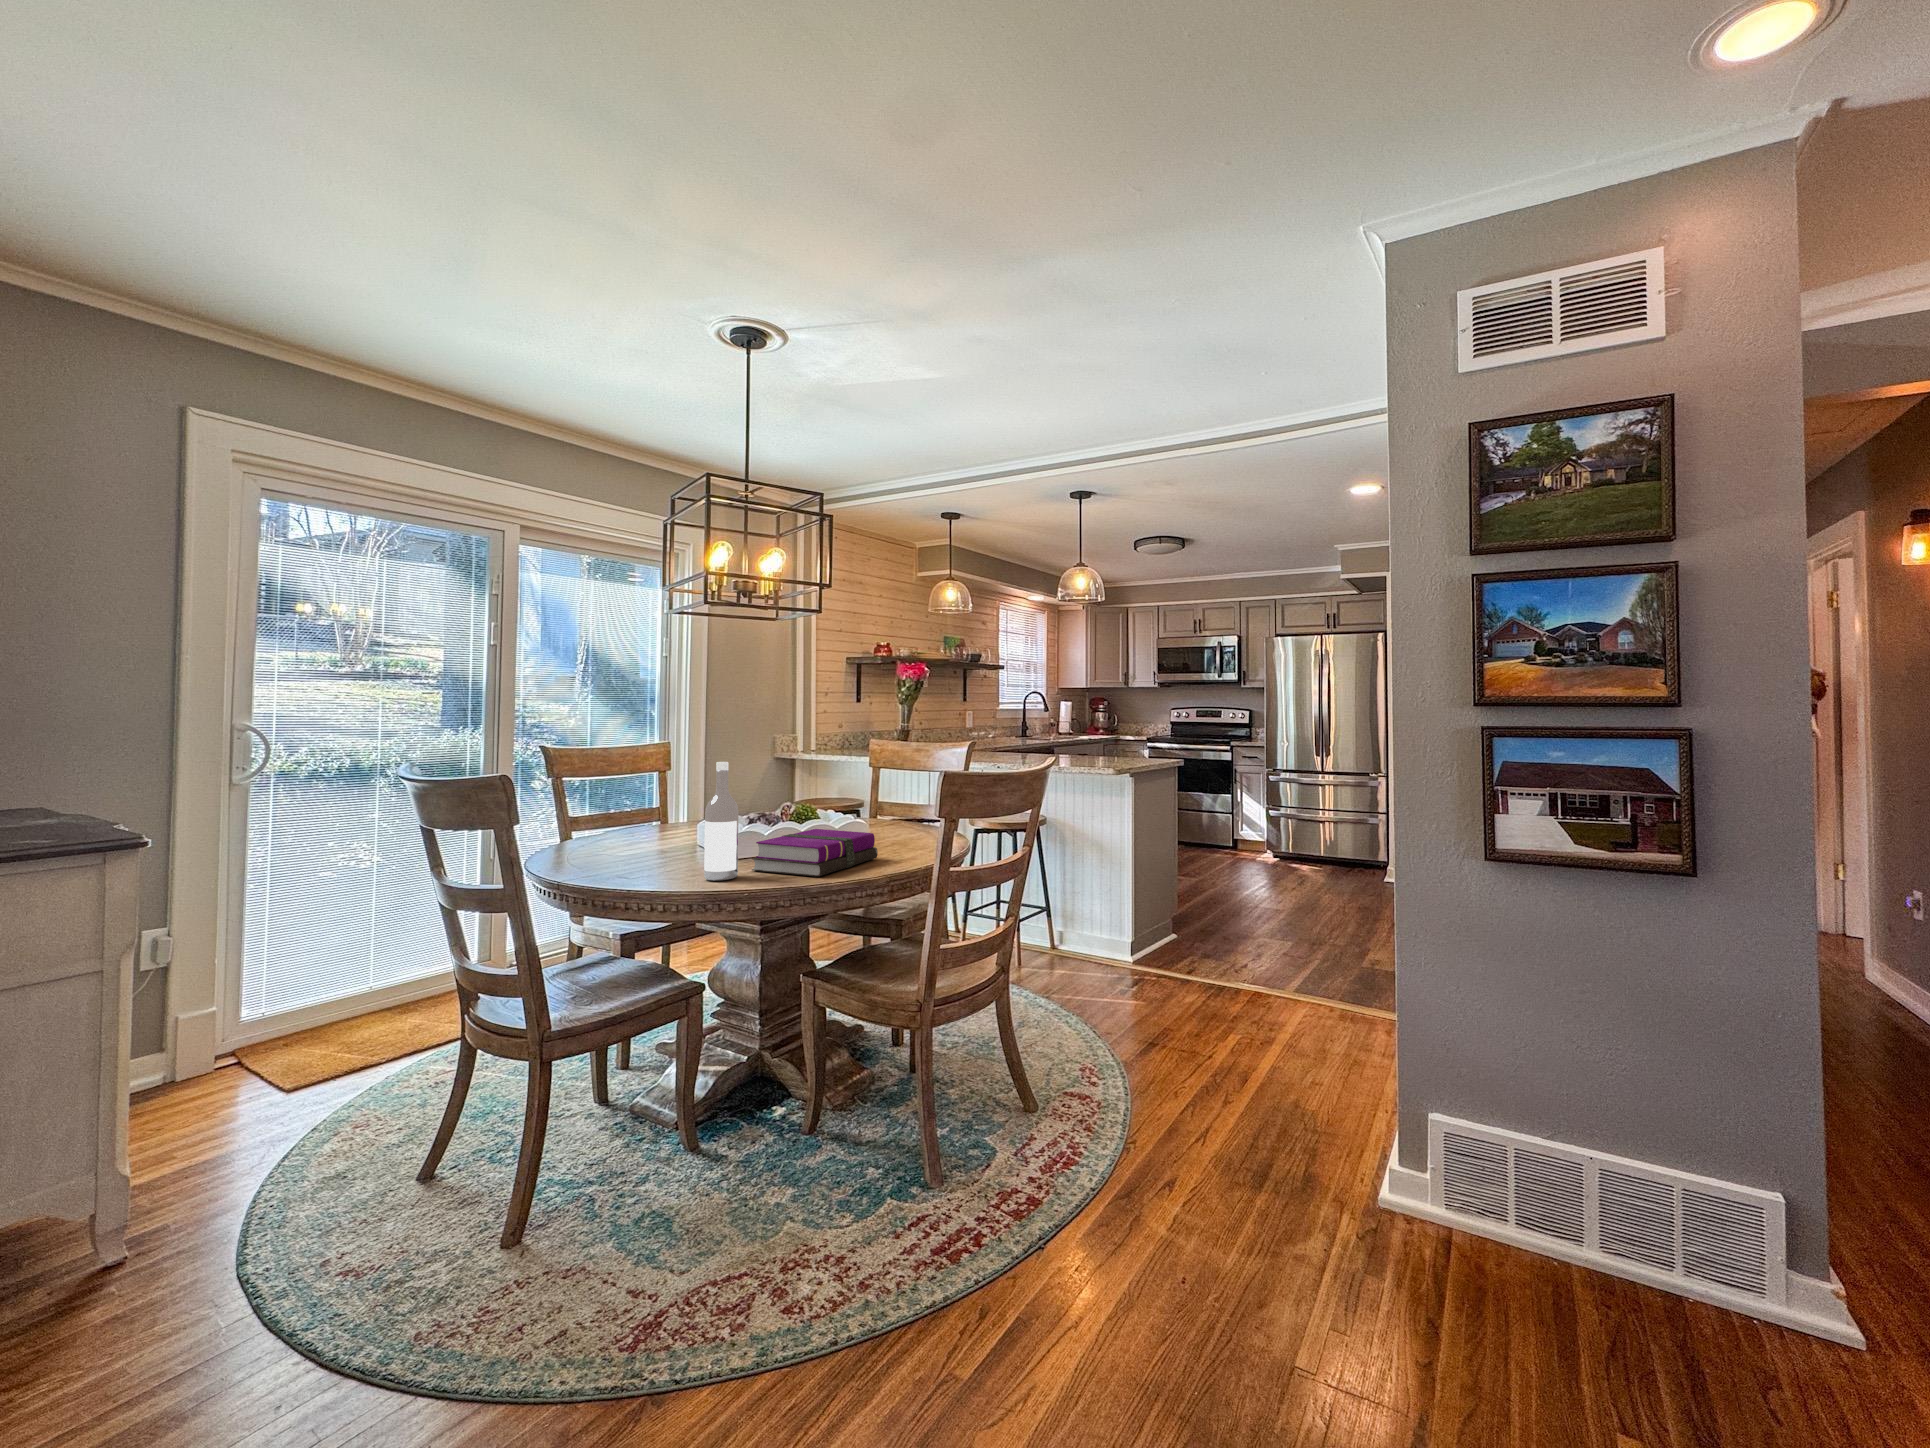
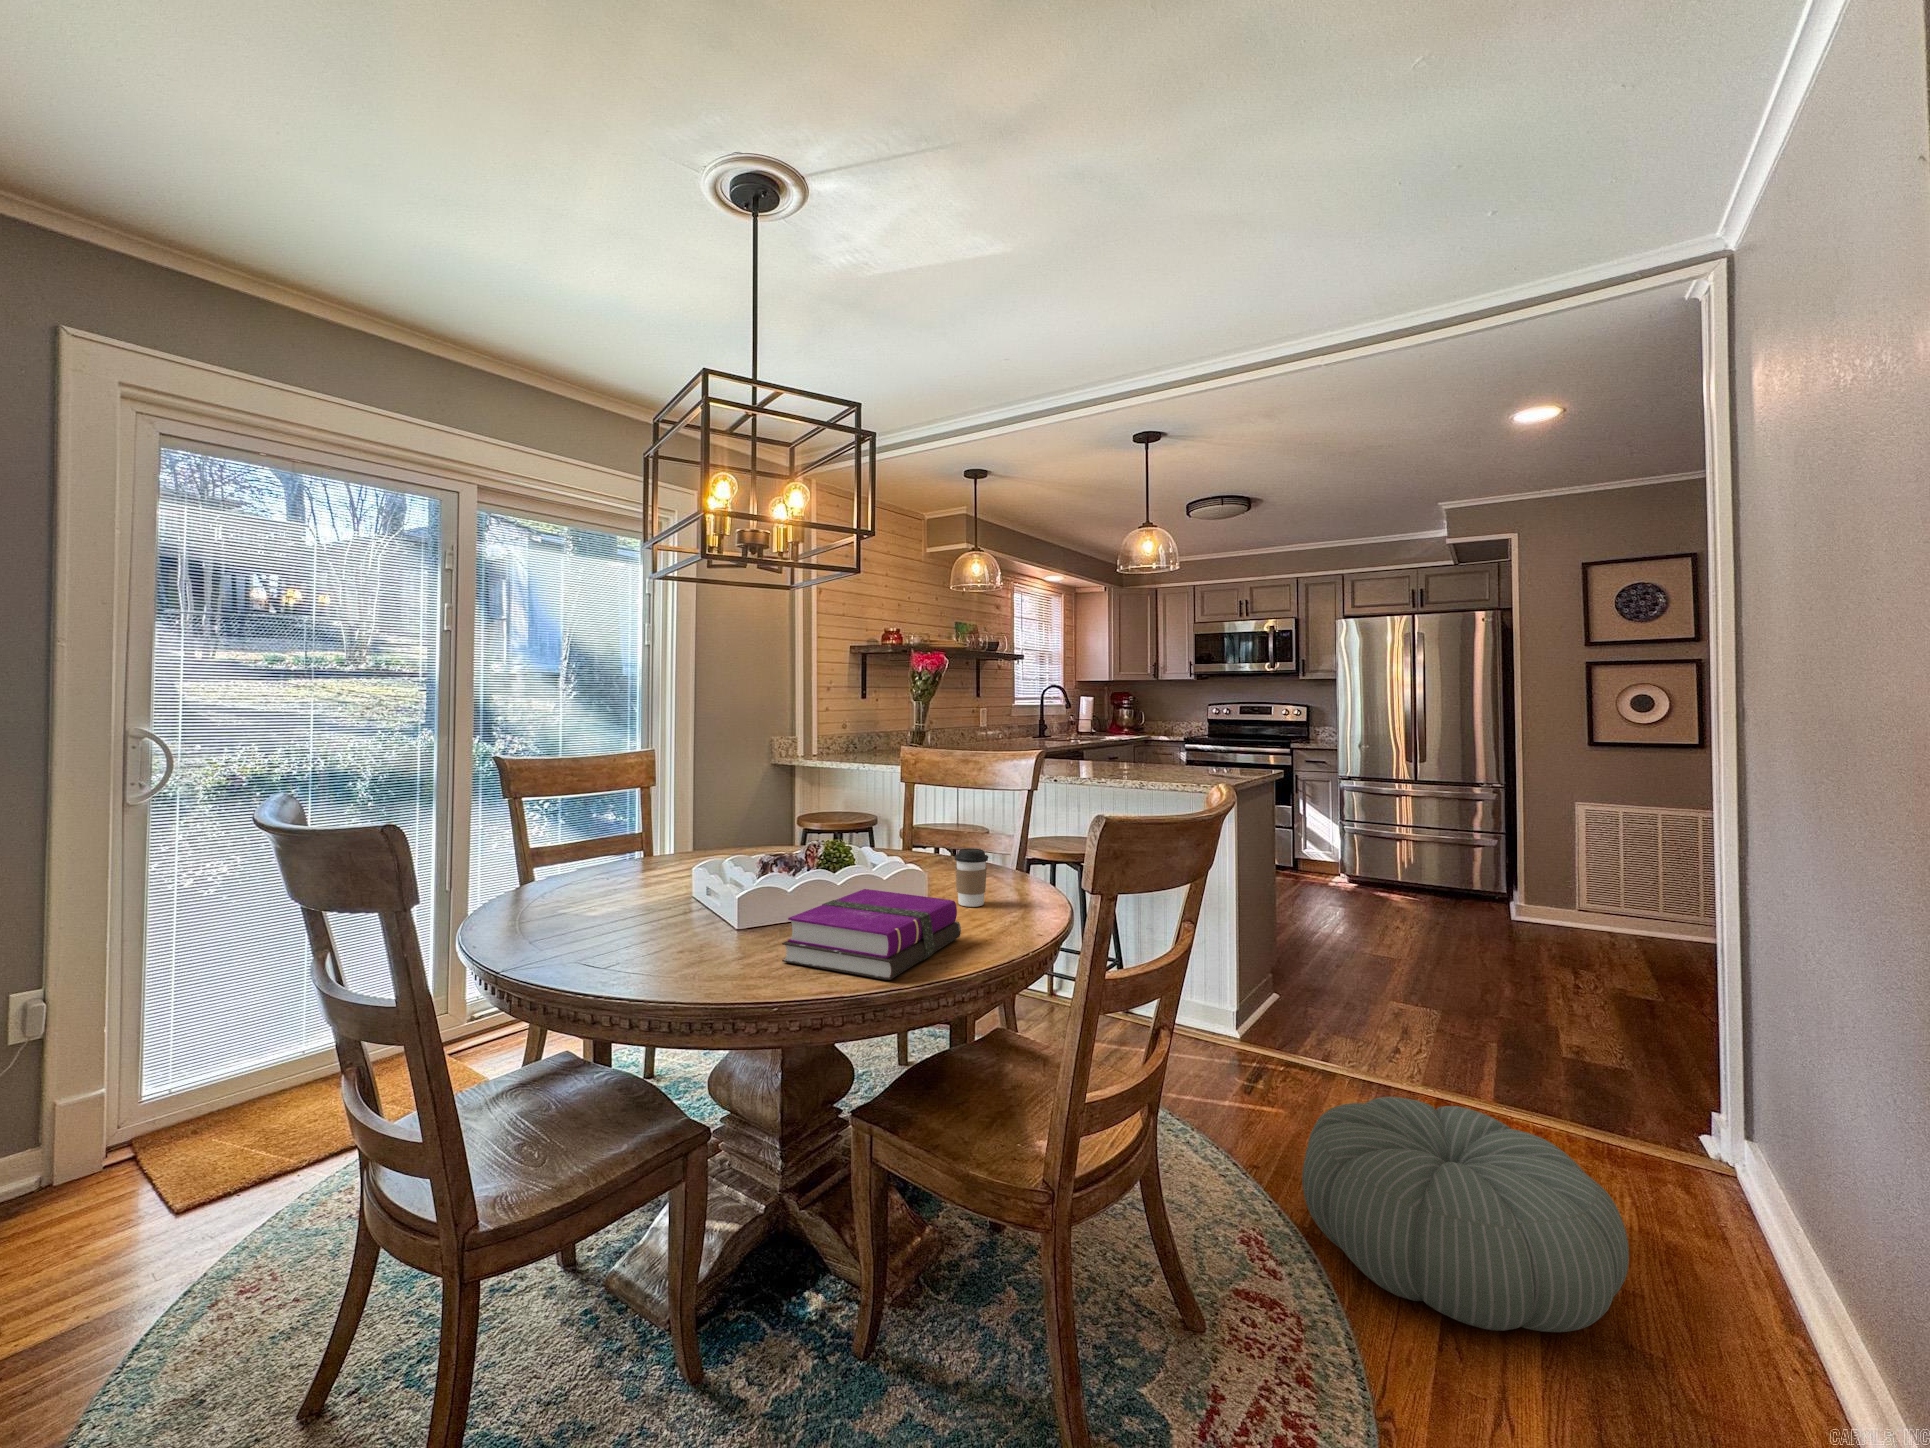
wine bottle: present [704,762,739,881] -> none [714,797,764,985]
coffee cup: none [885,805,909,844] -> present [955,849,988,907]
pouf: none [1125,975,1313,1103] -> present [1302,1097,1629,1332]

